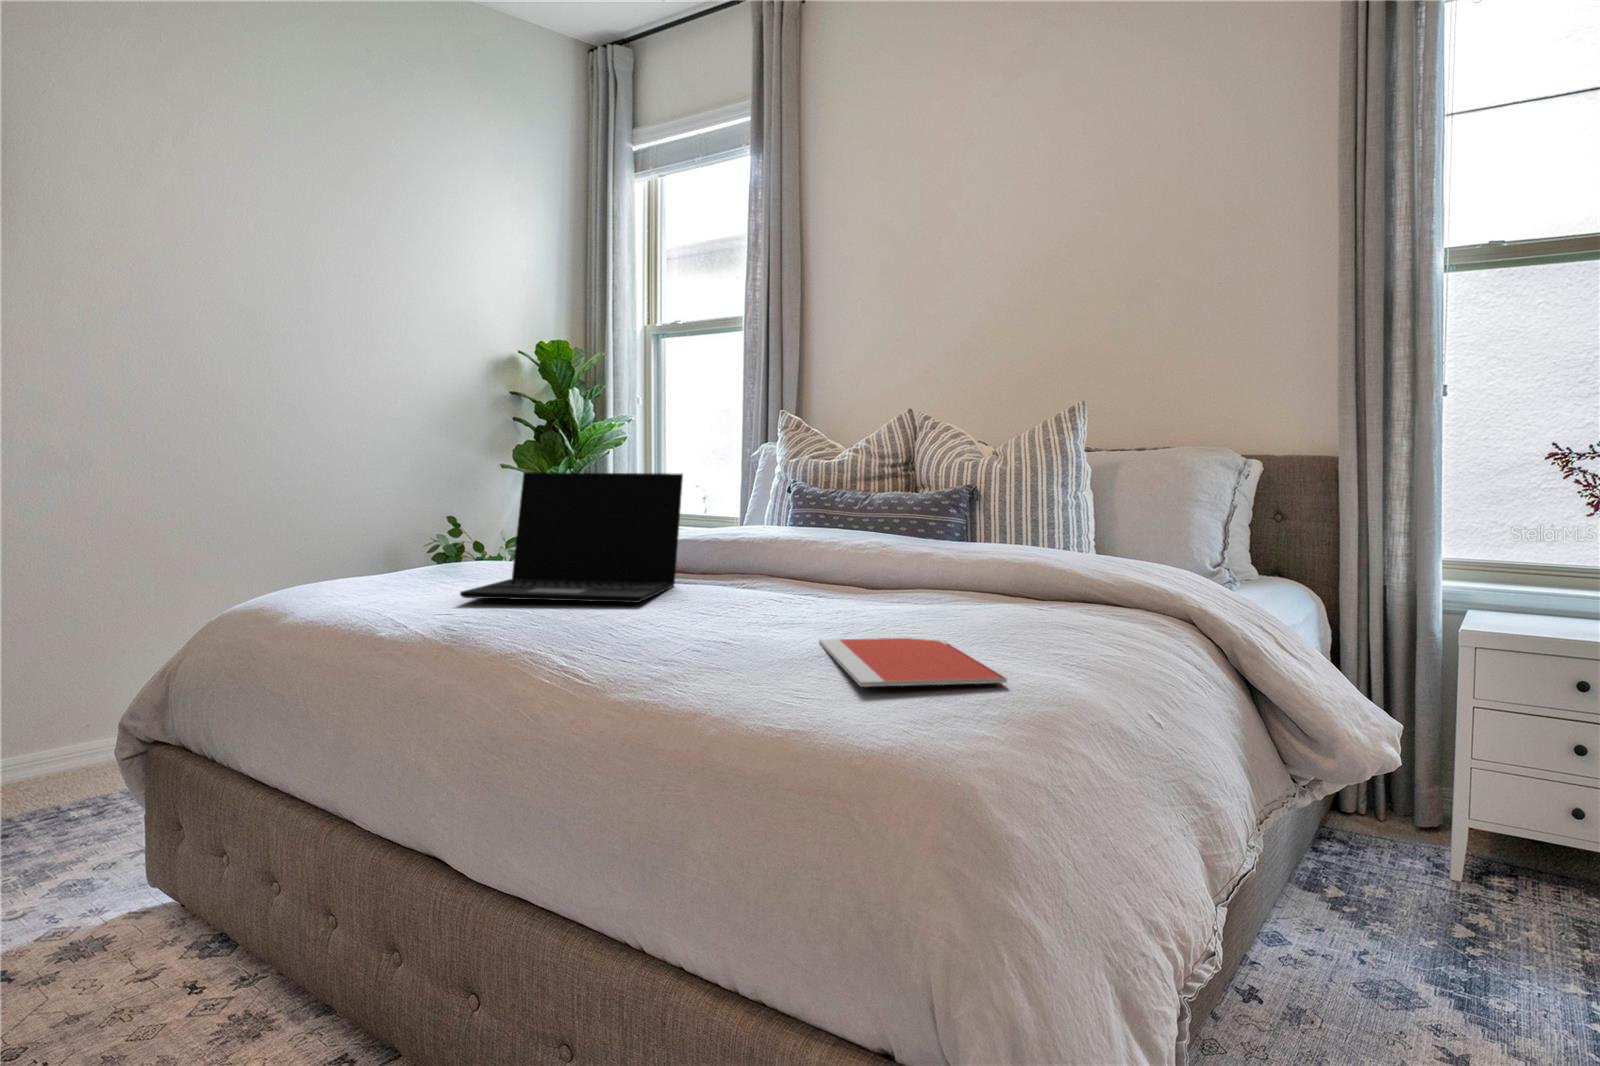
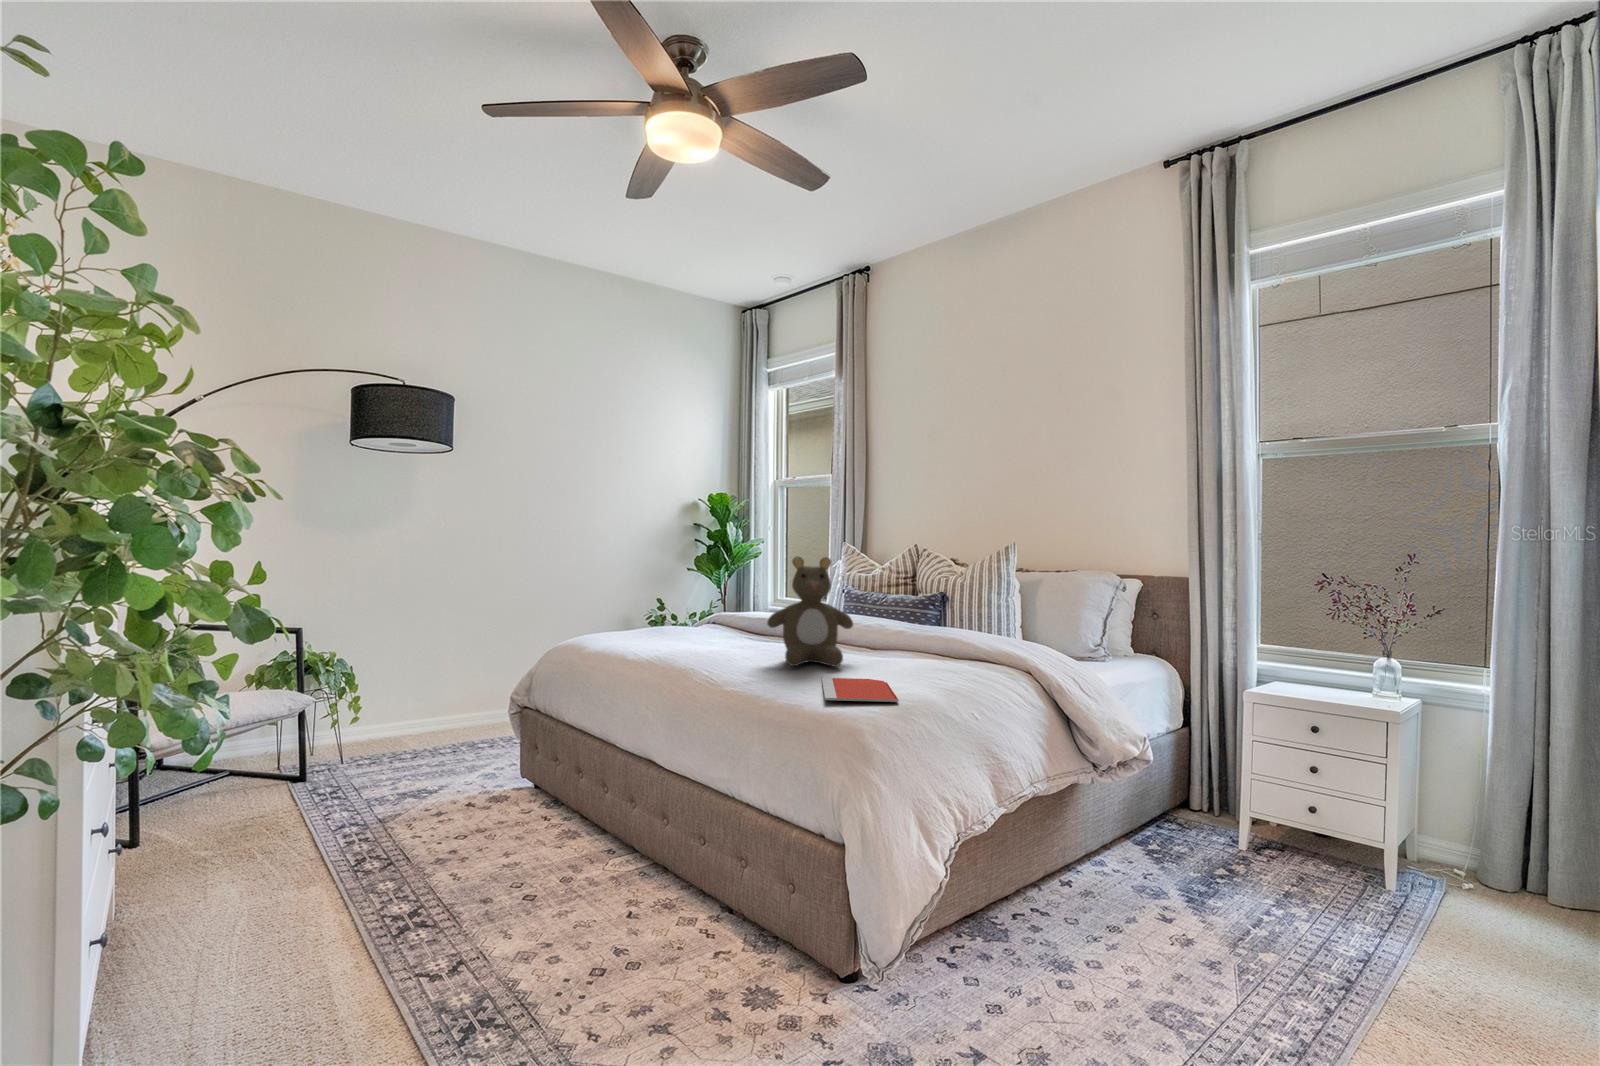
teddy bear: none [693,411,853,619] -> present [767,556,853,666]
laptop: present [460,472,683,603] -> none [651,582,771,655]

